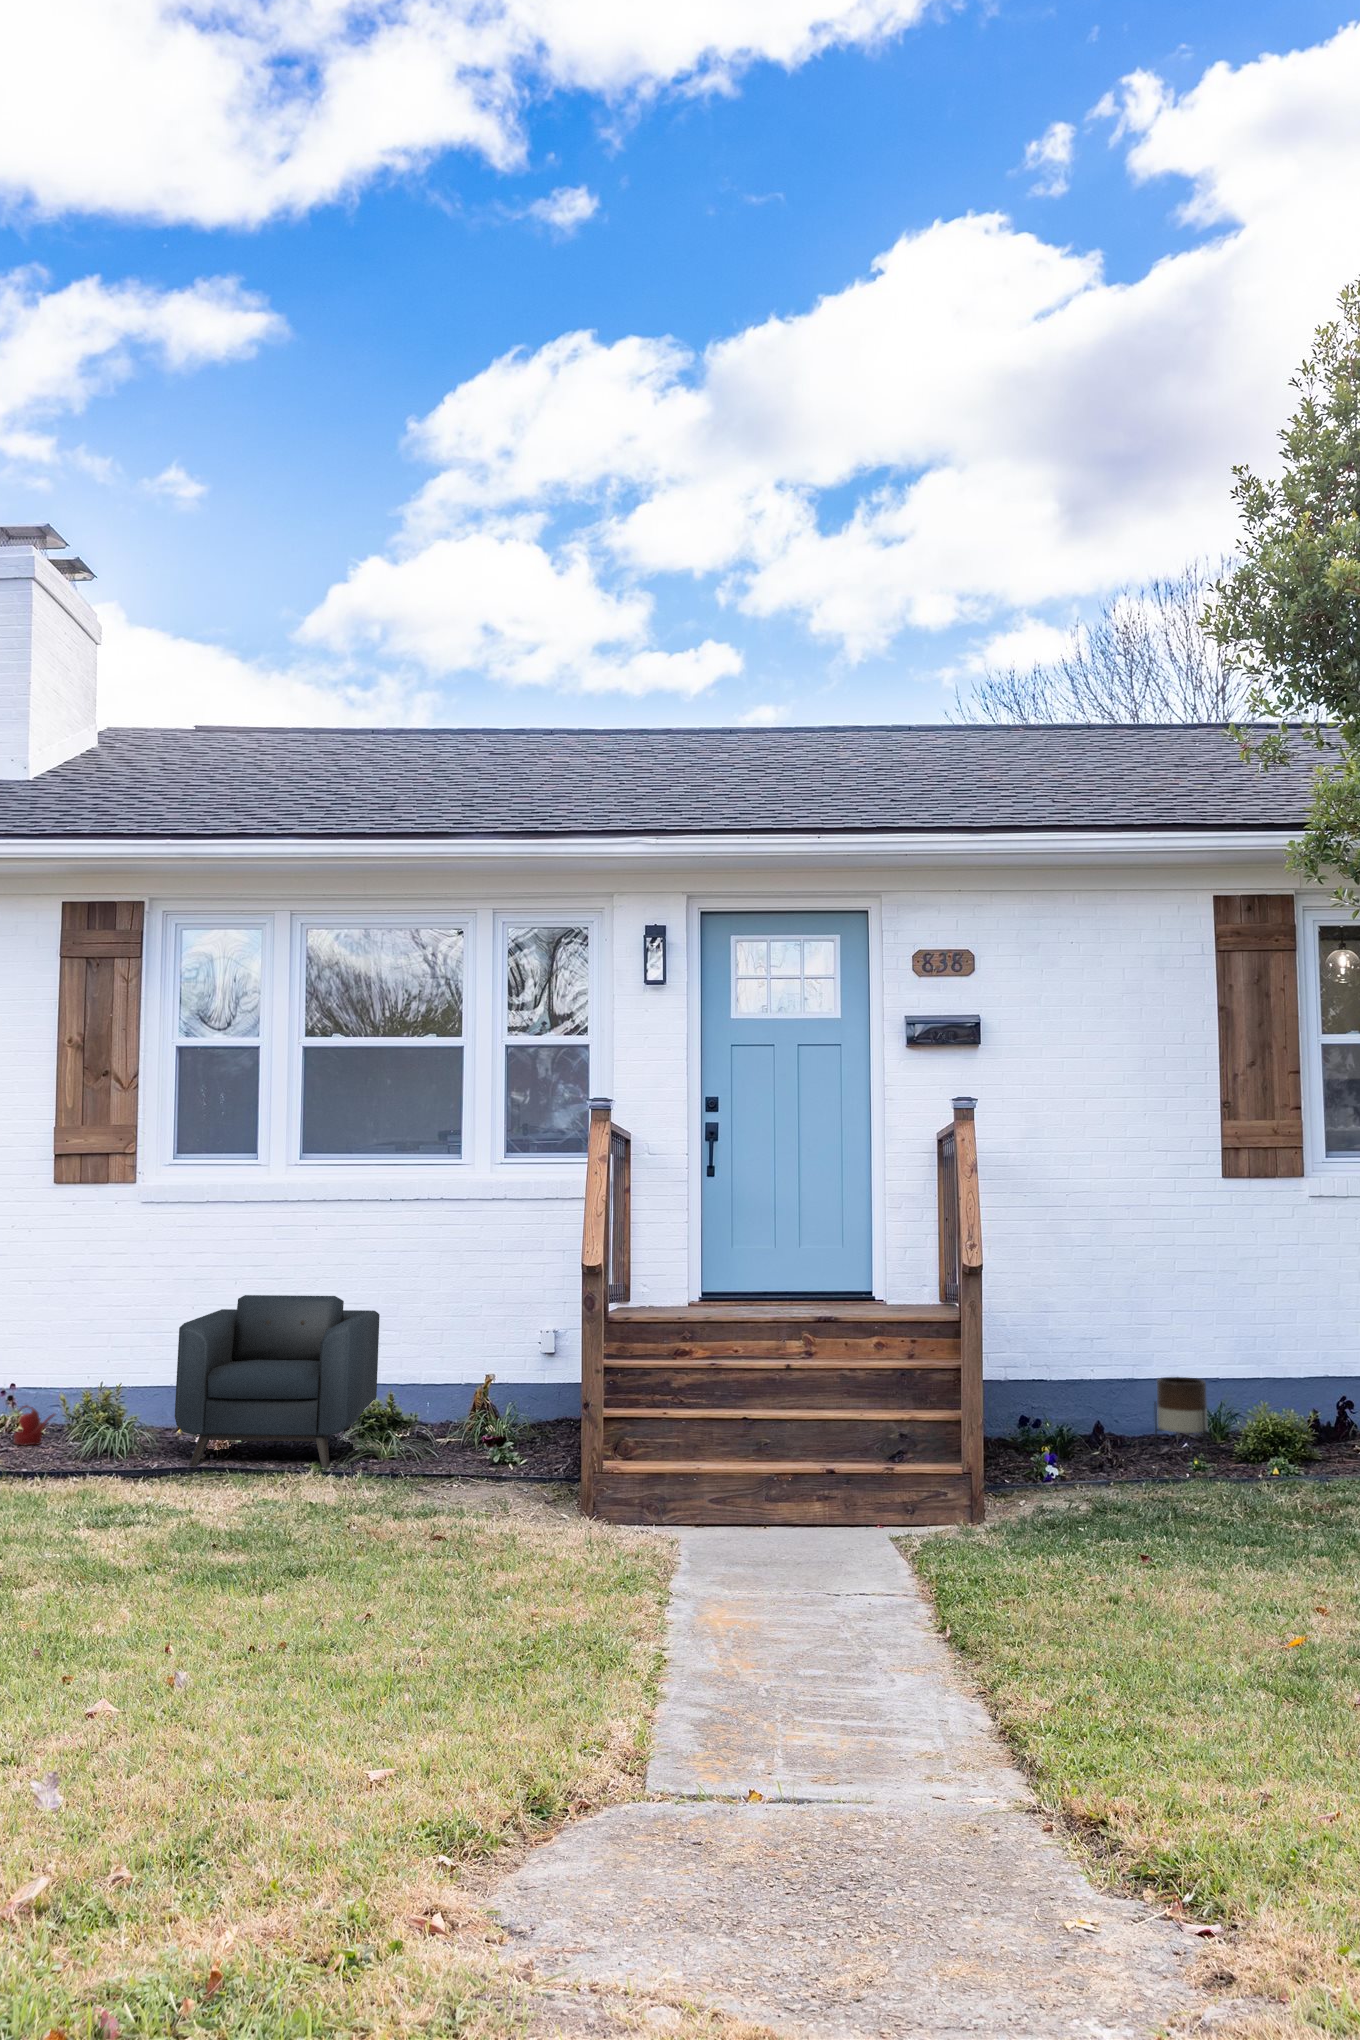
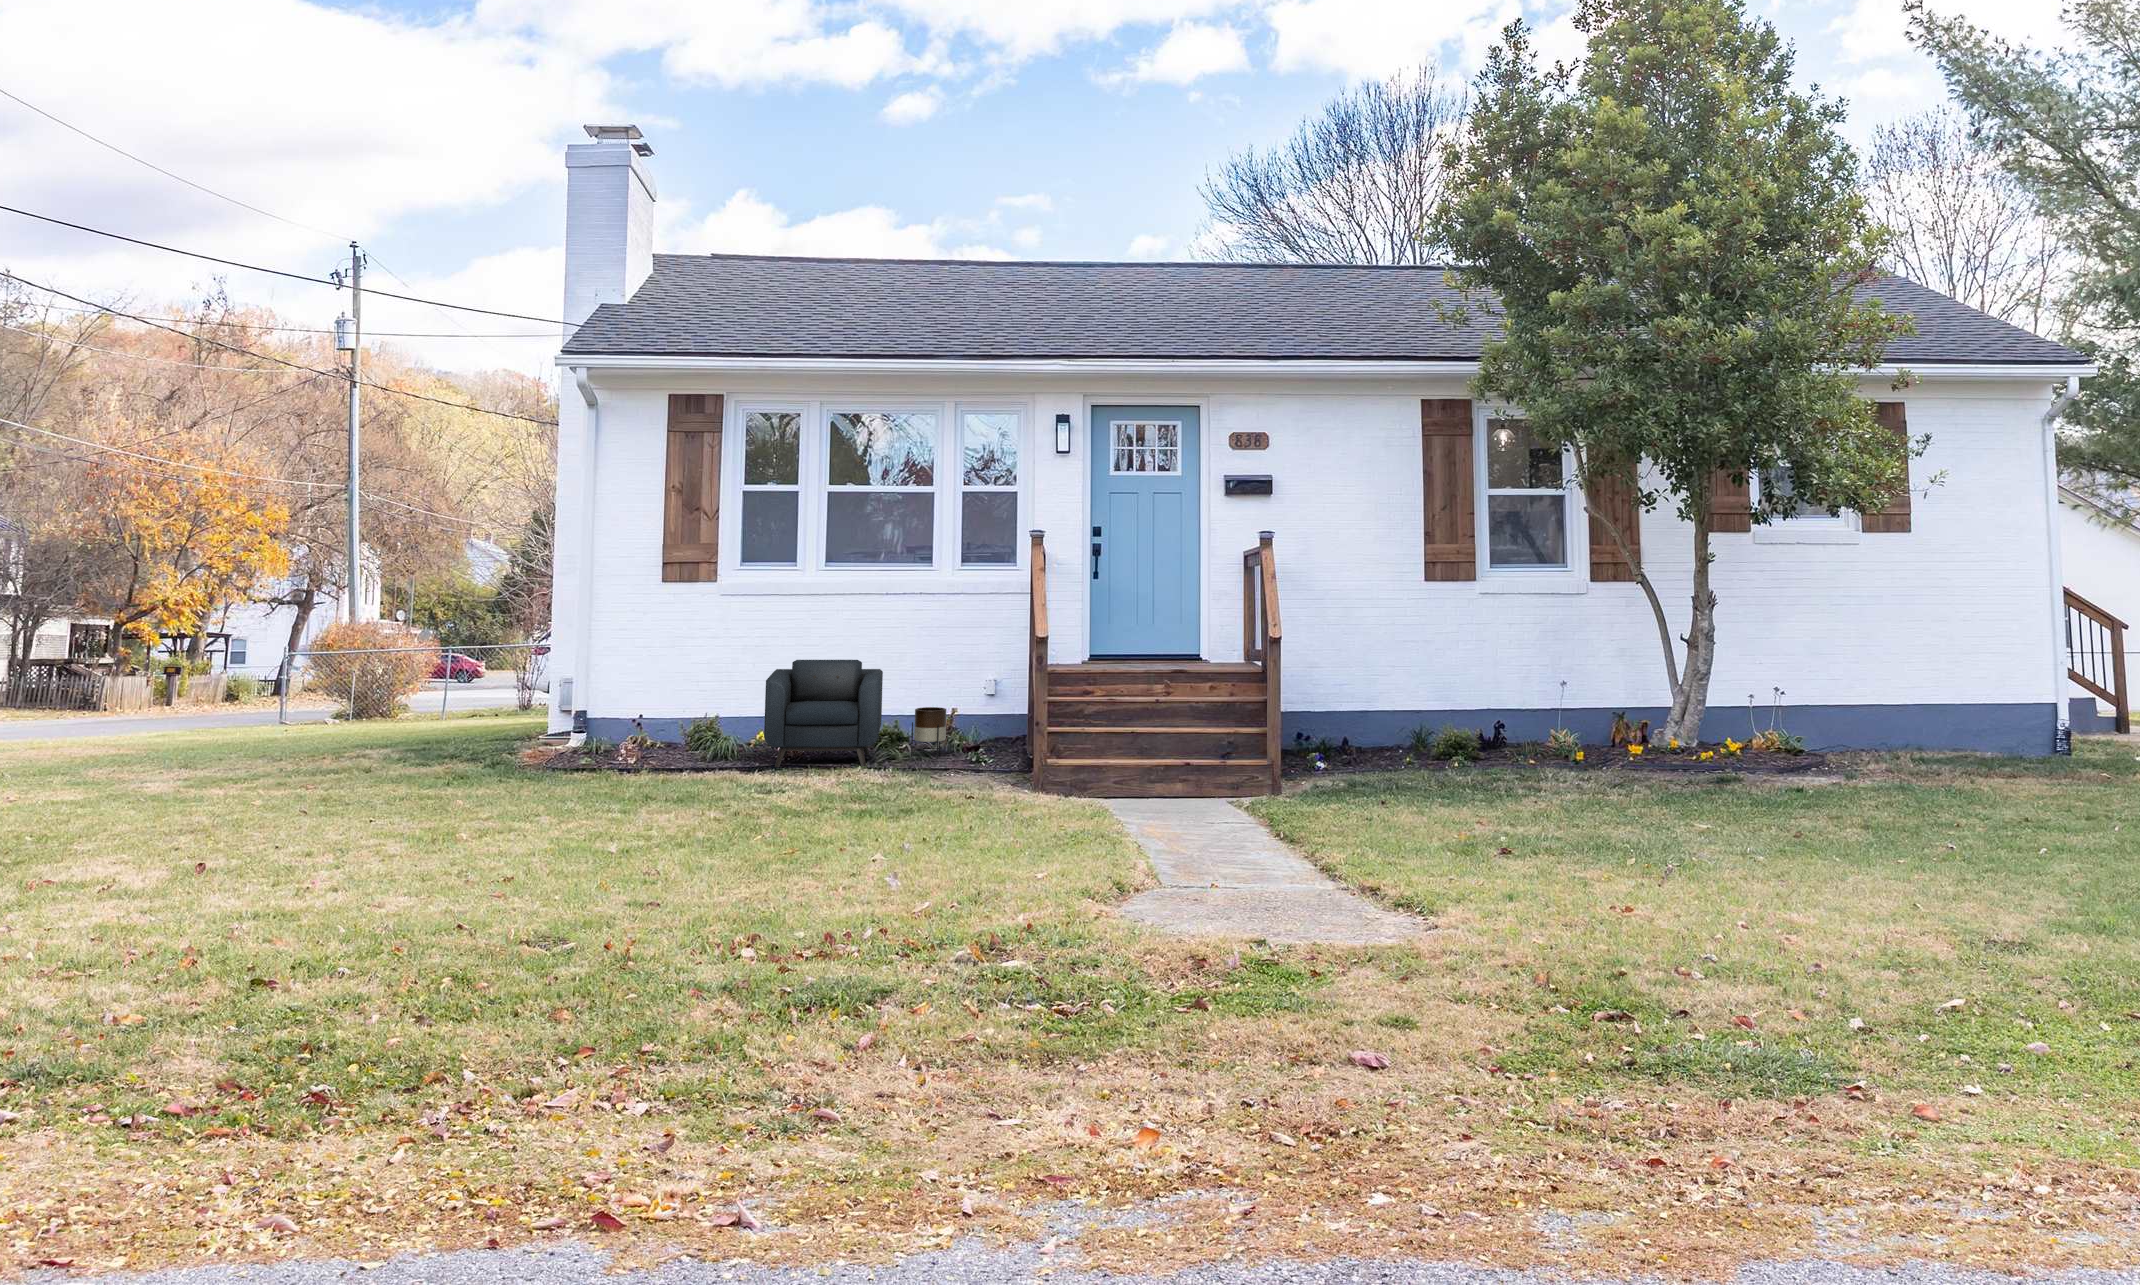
planter: present [1155,1377,1208,1459] -> present [911,707,946,759]
watering can: present [14,1406,55,1445] -> none [636,733,668,759]

